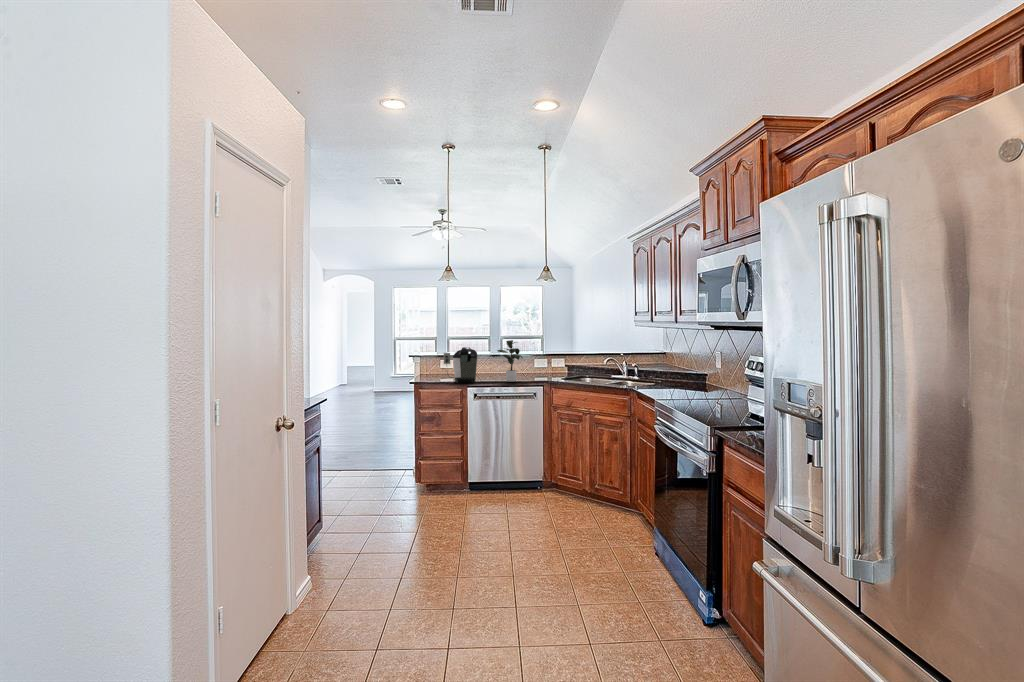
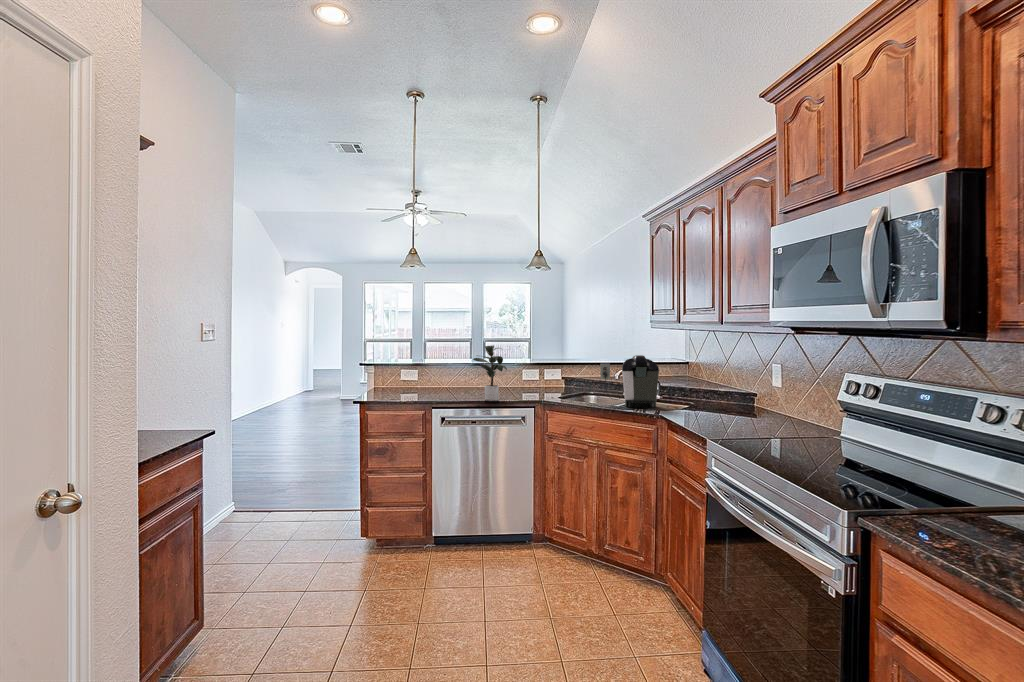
coffee maker: present [444,347,477,383] -> present [600,355,659,408]

